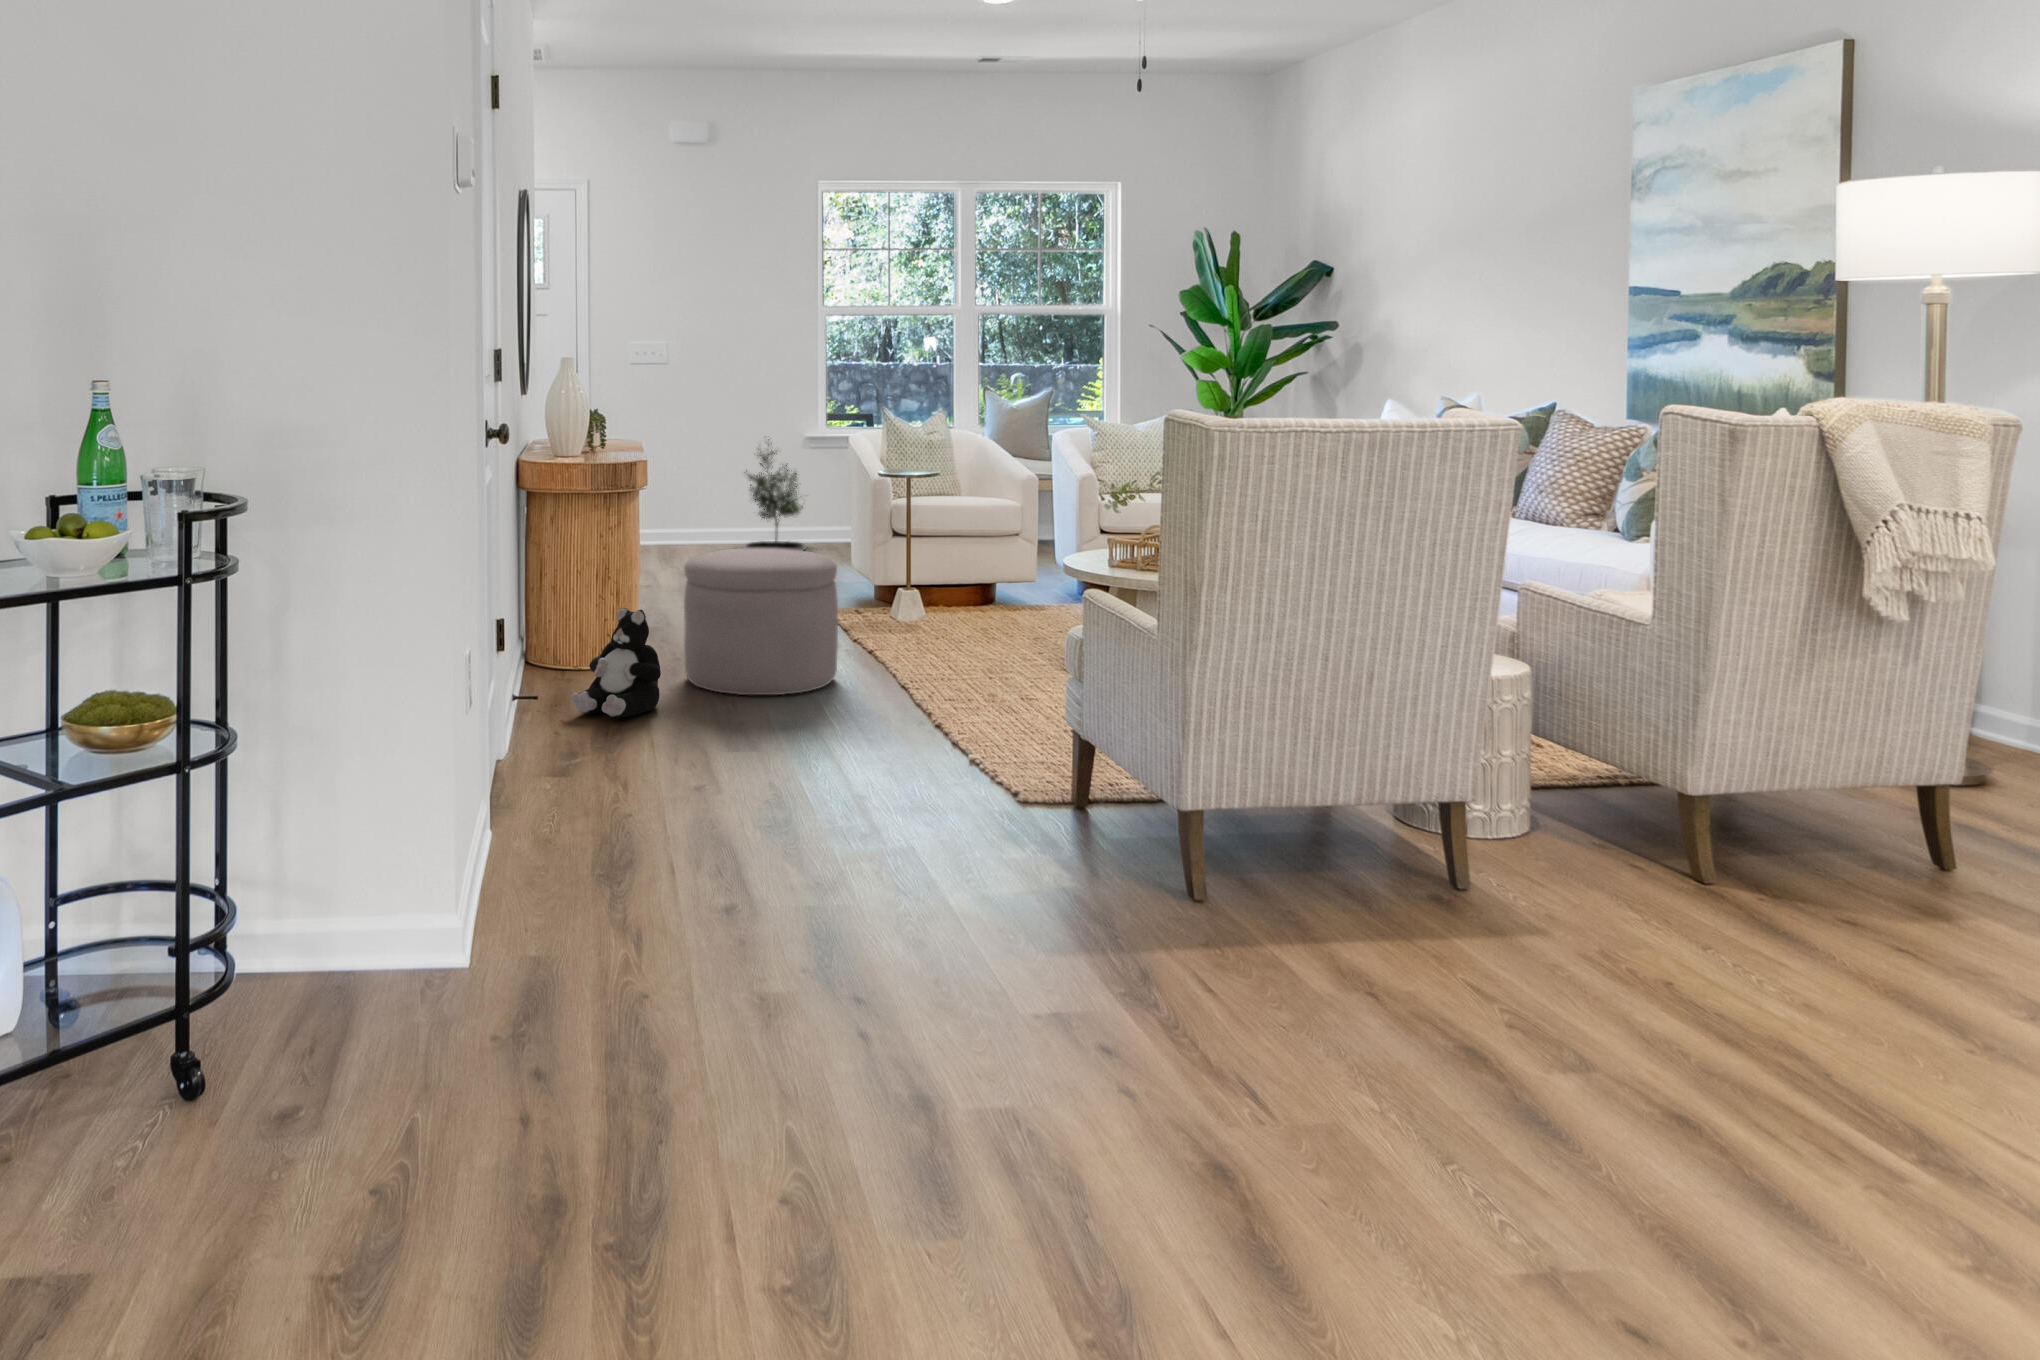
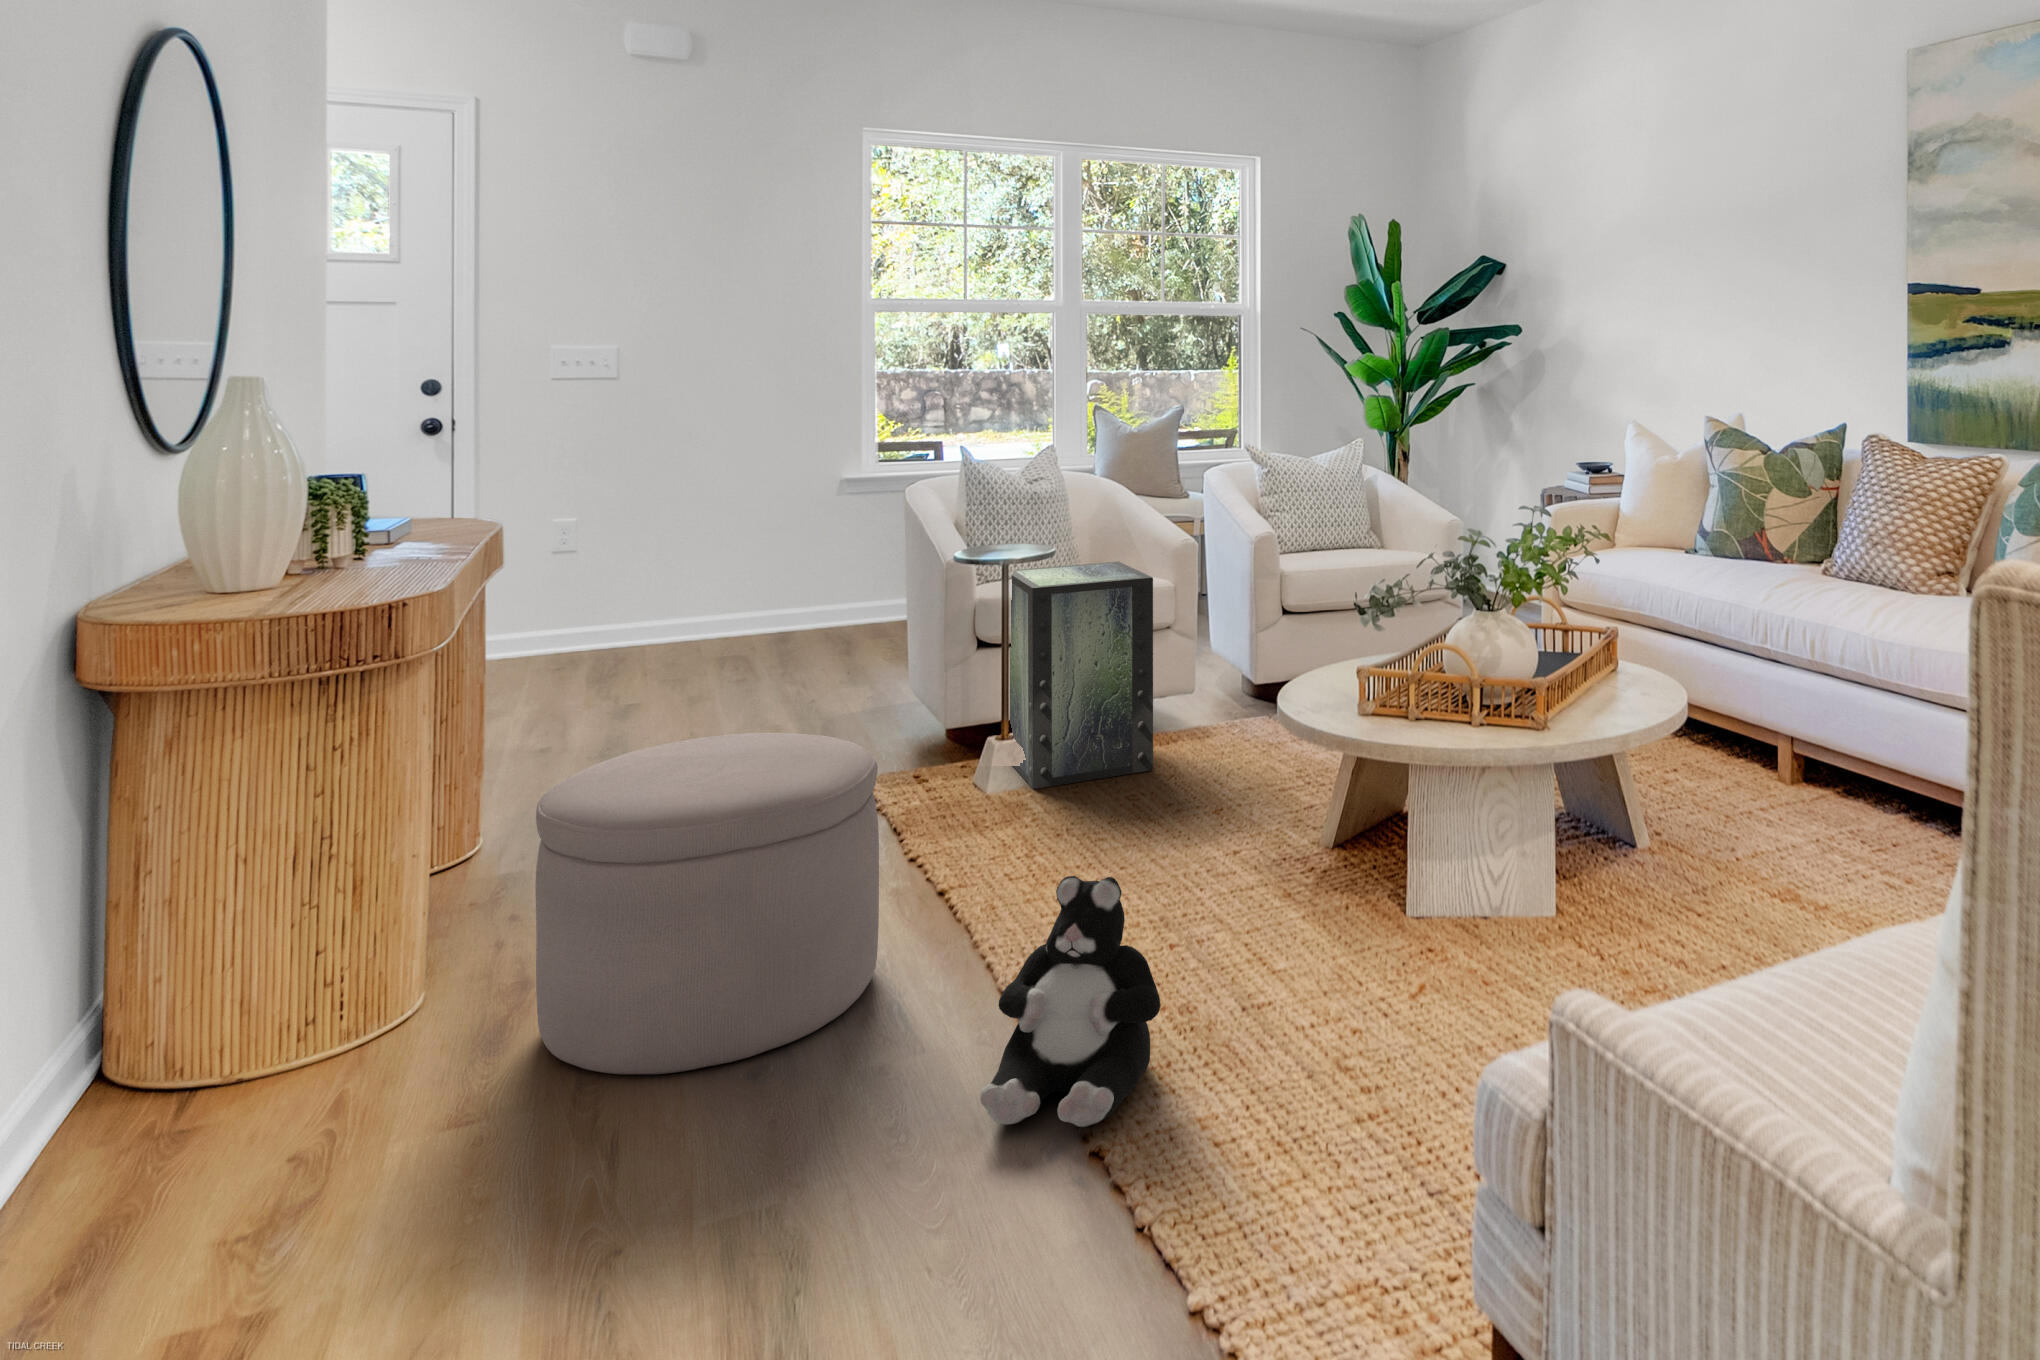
potted tree: present [743,436,806,551] -> none [734,479,843,650]
storage box: none [911,488,1004,626] -> present [1010,562,1153,789]
plush toy: present [571,608,661,718] -> present [980,876,1161,1127]

